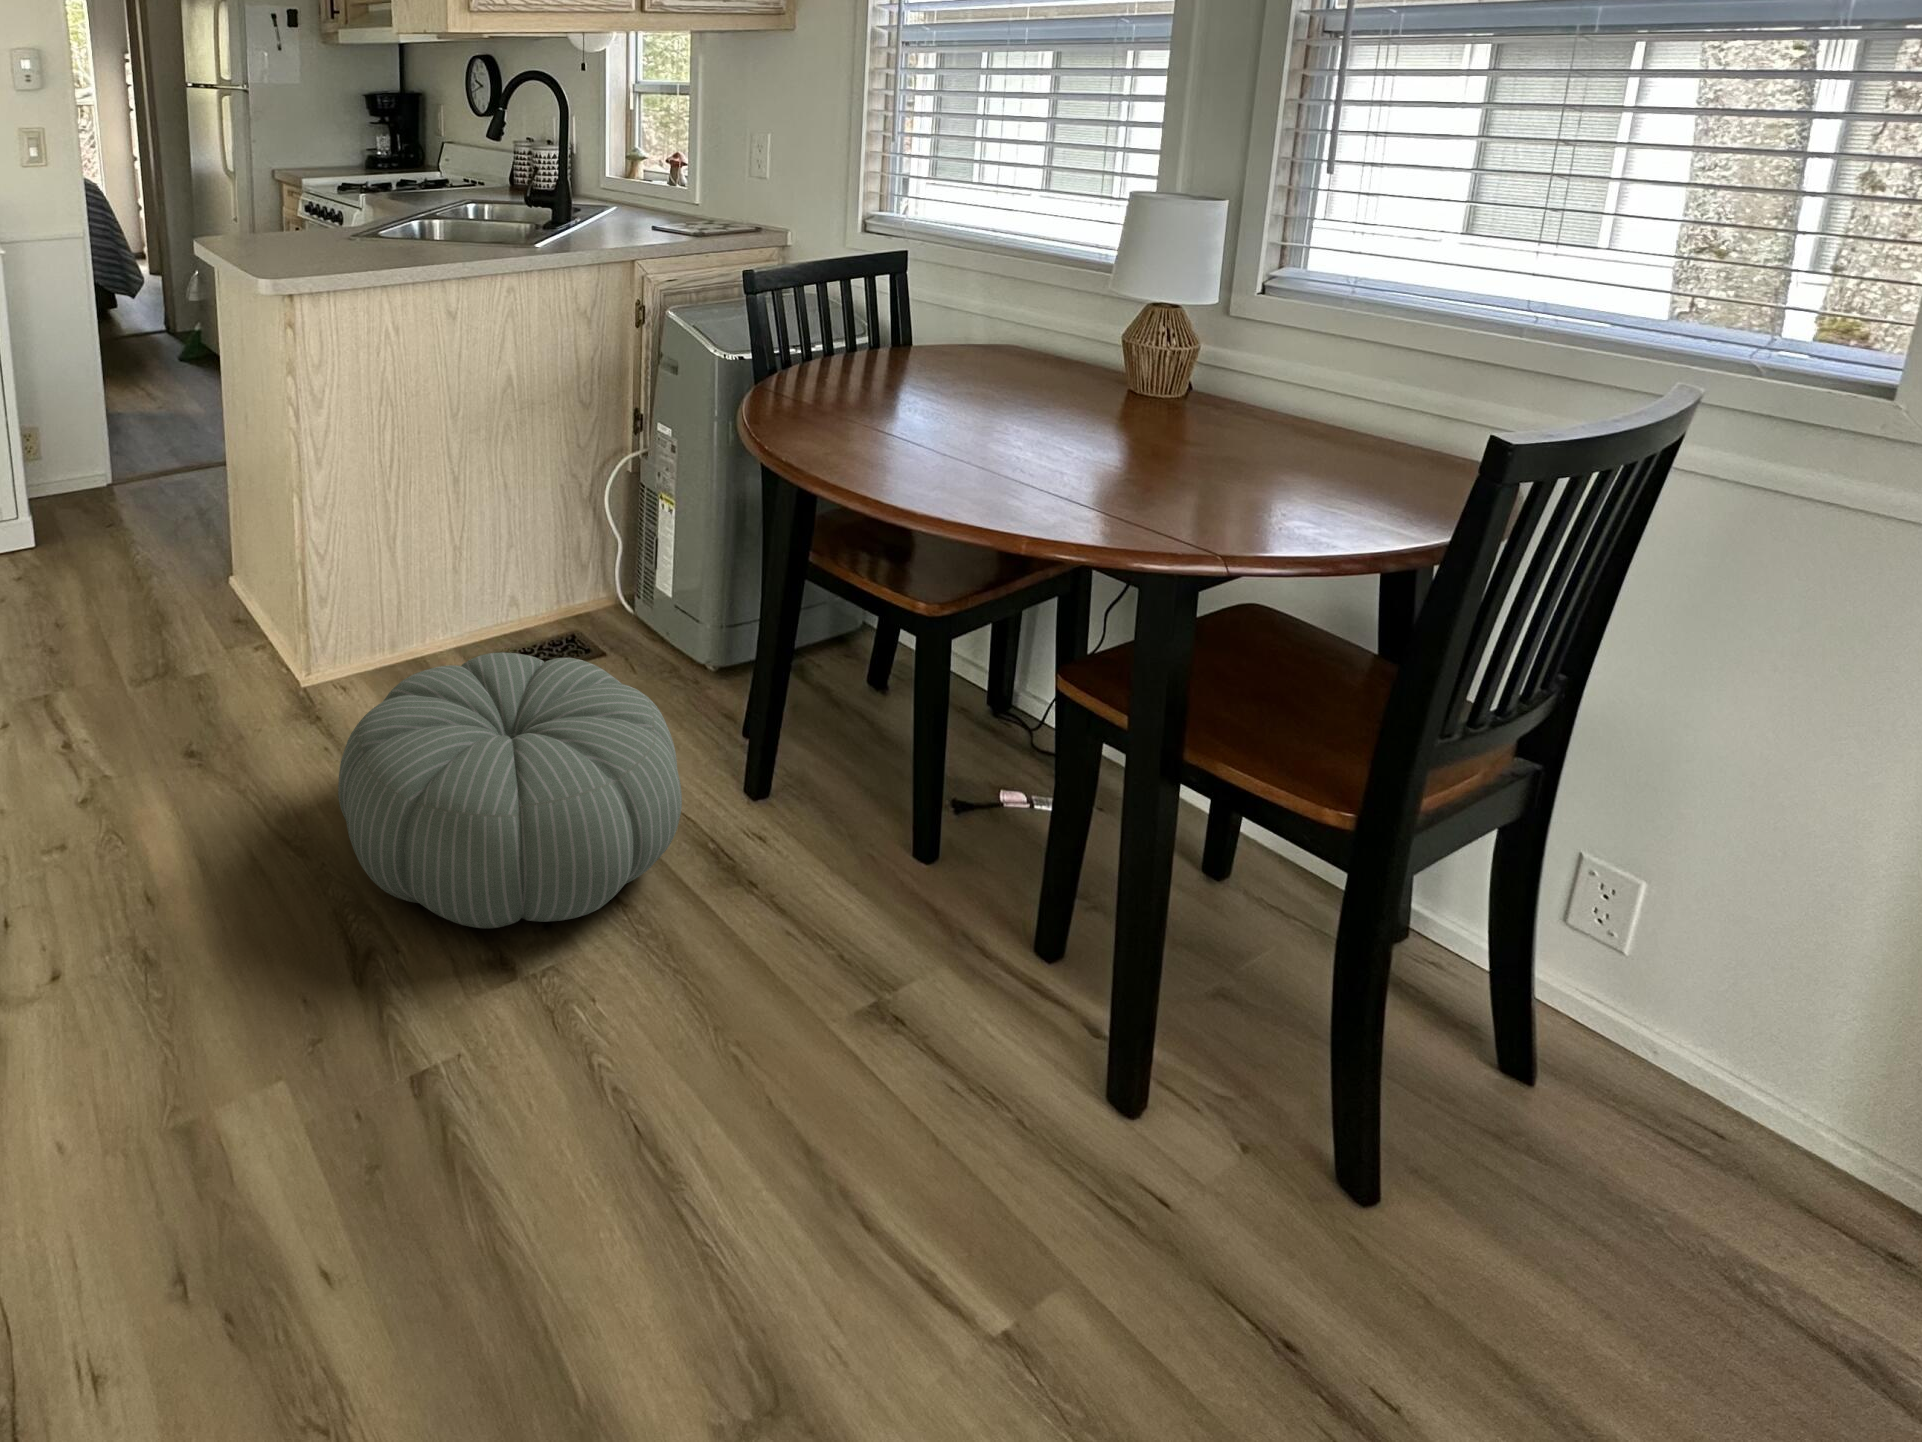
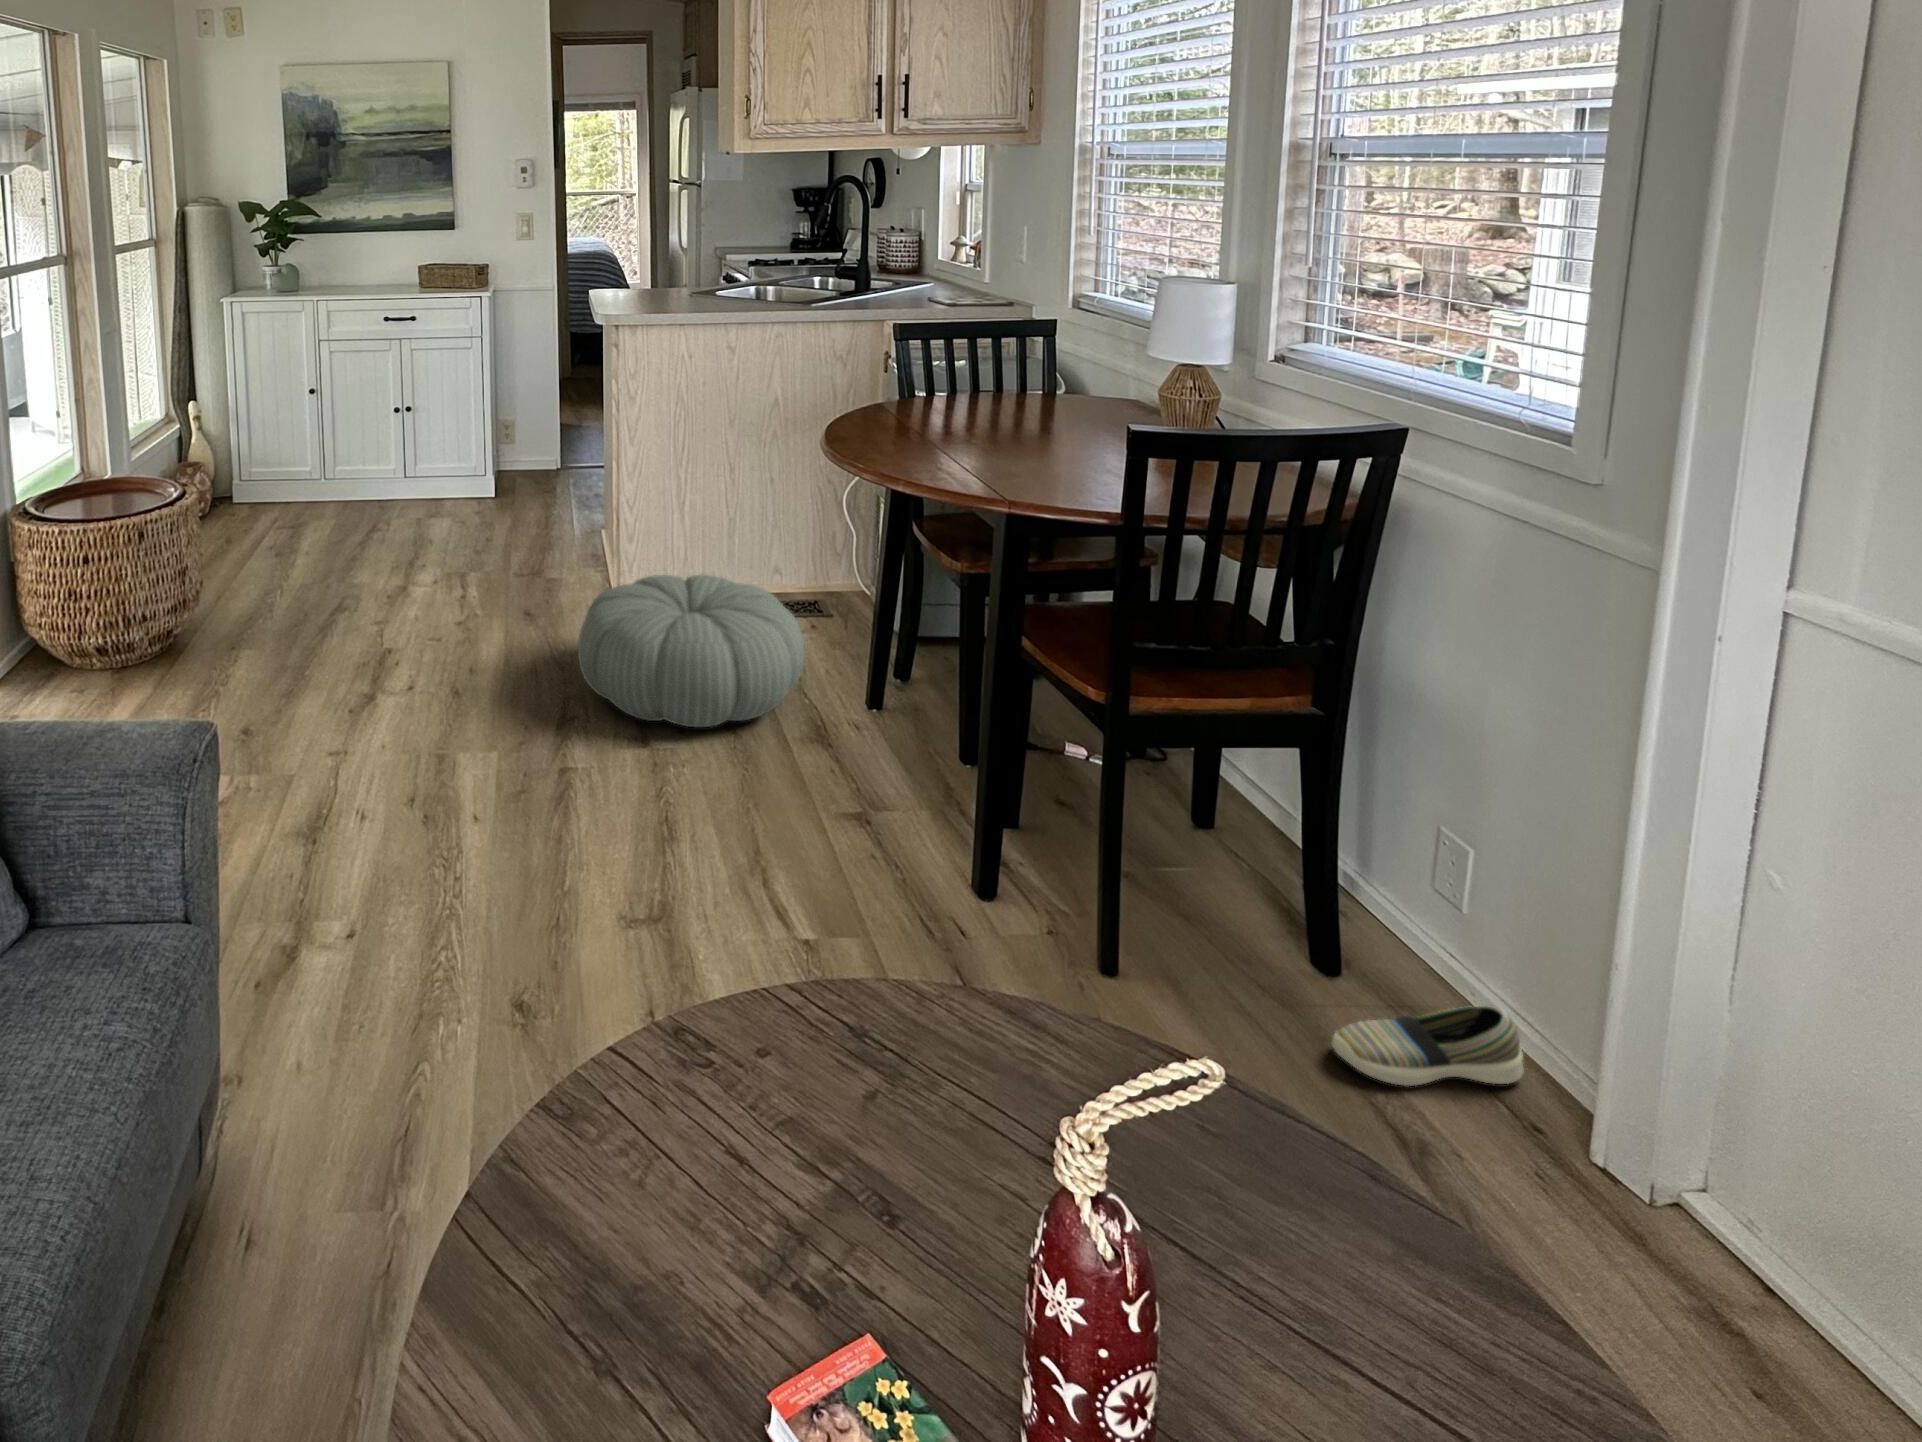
shoe: none [1682,1108,1850,1278] -> present [1332,1006,1523,1086]

